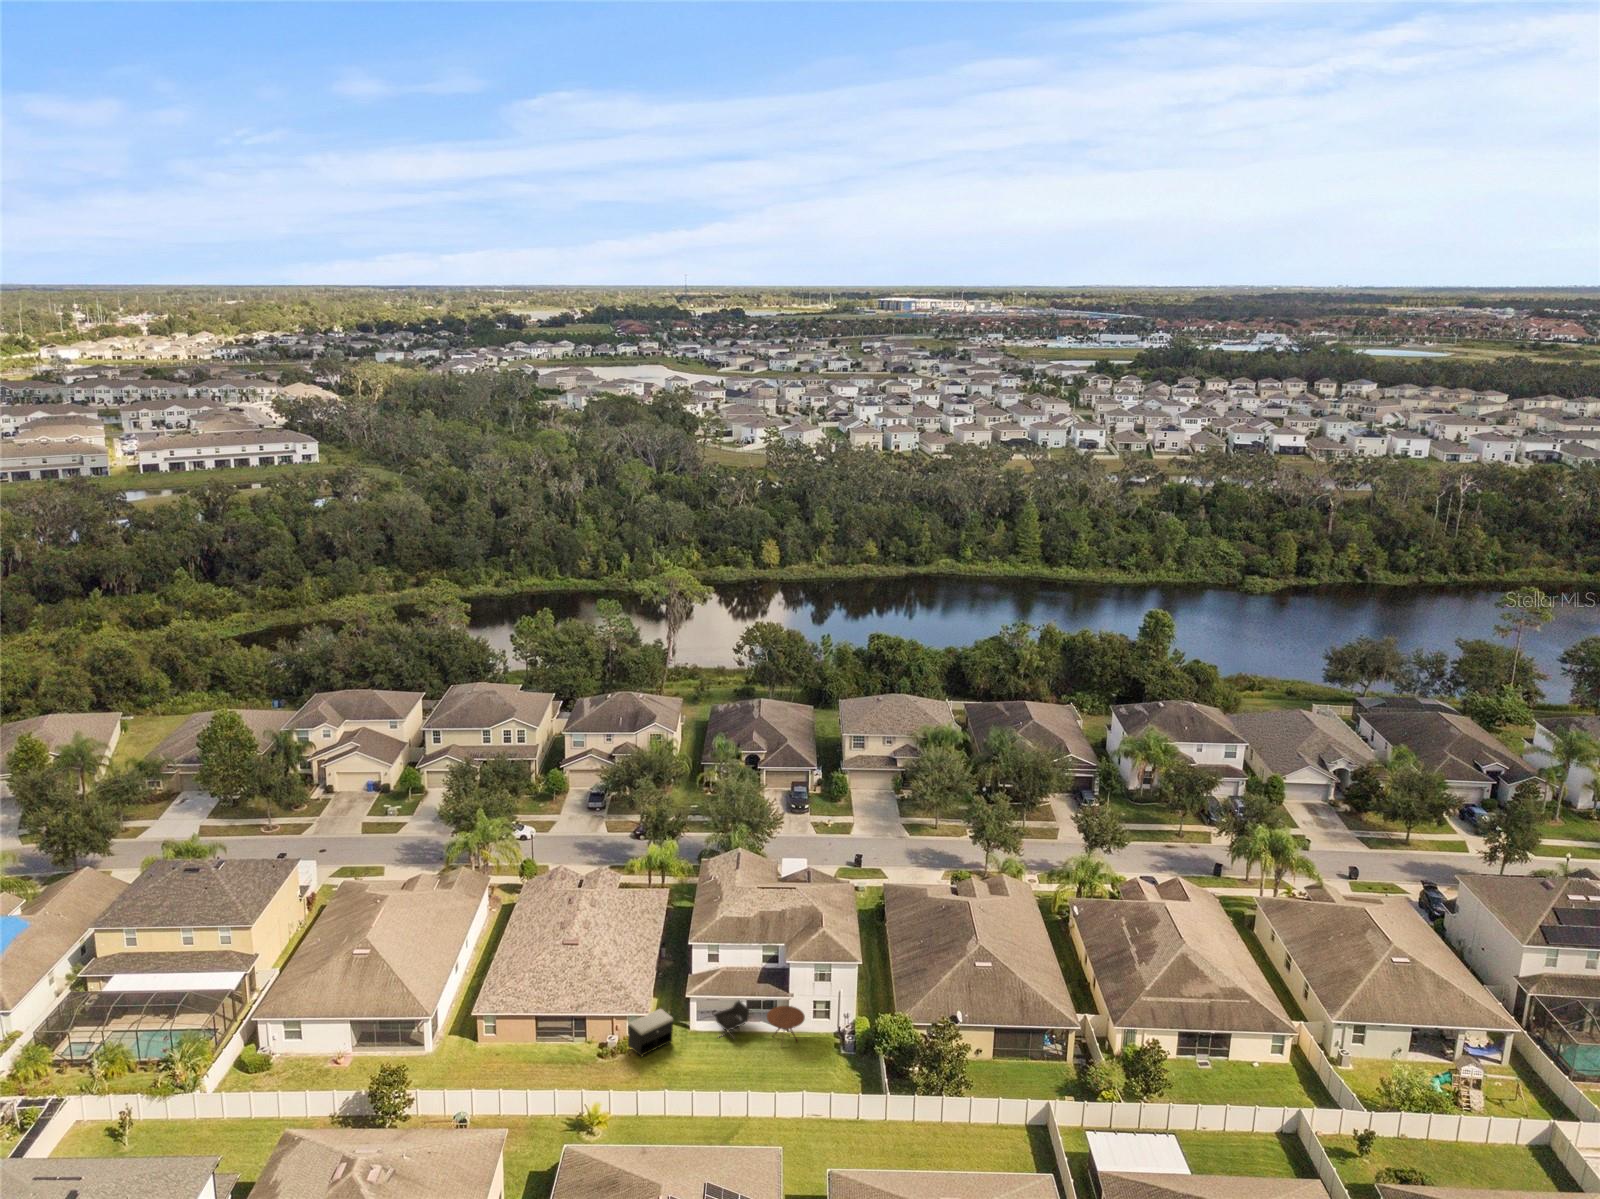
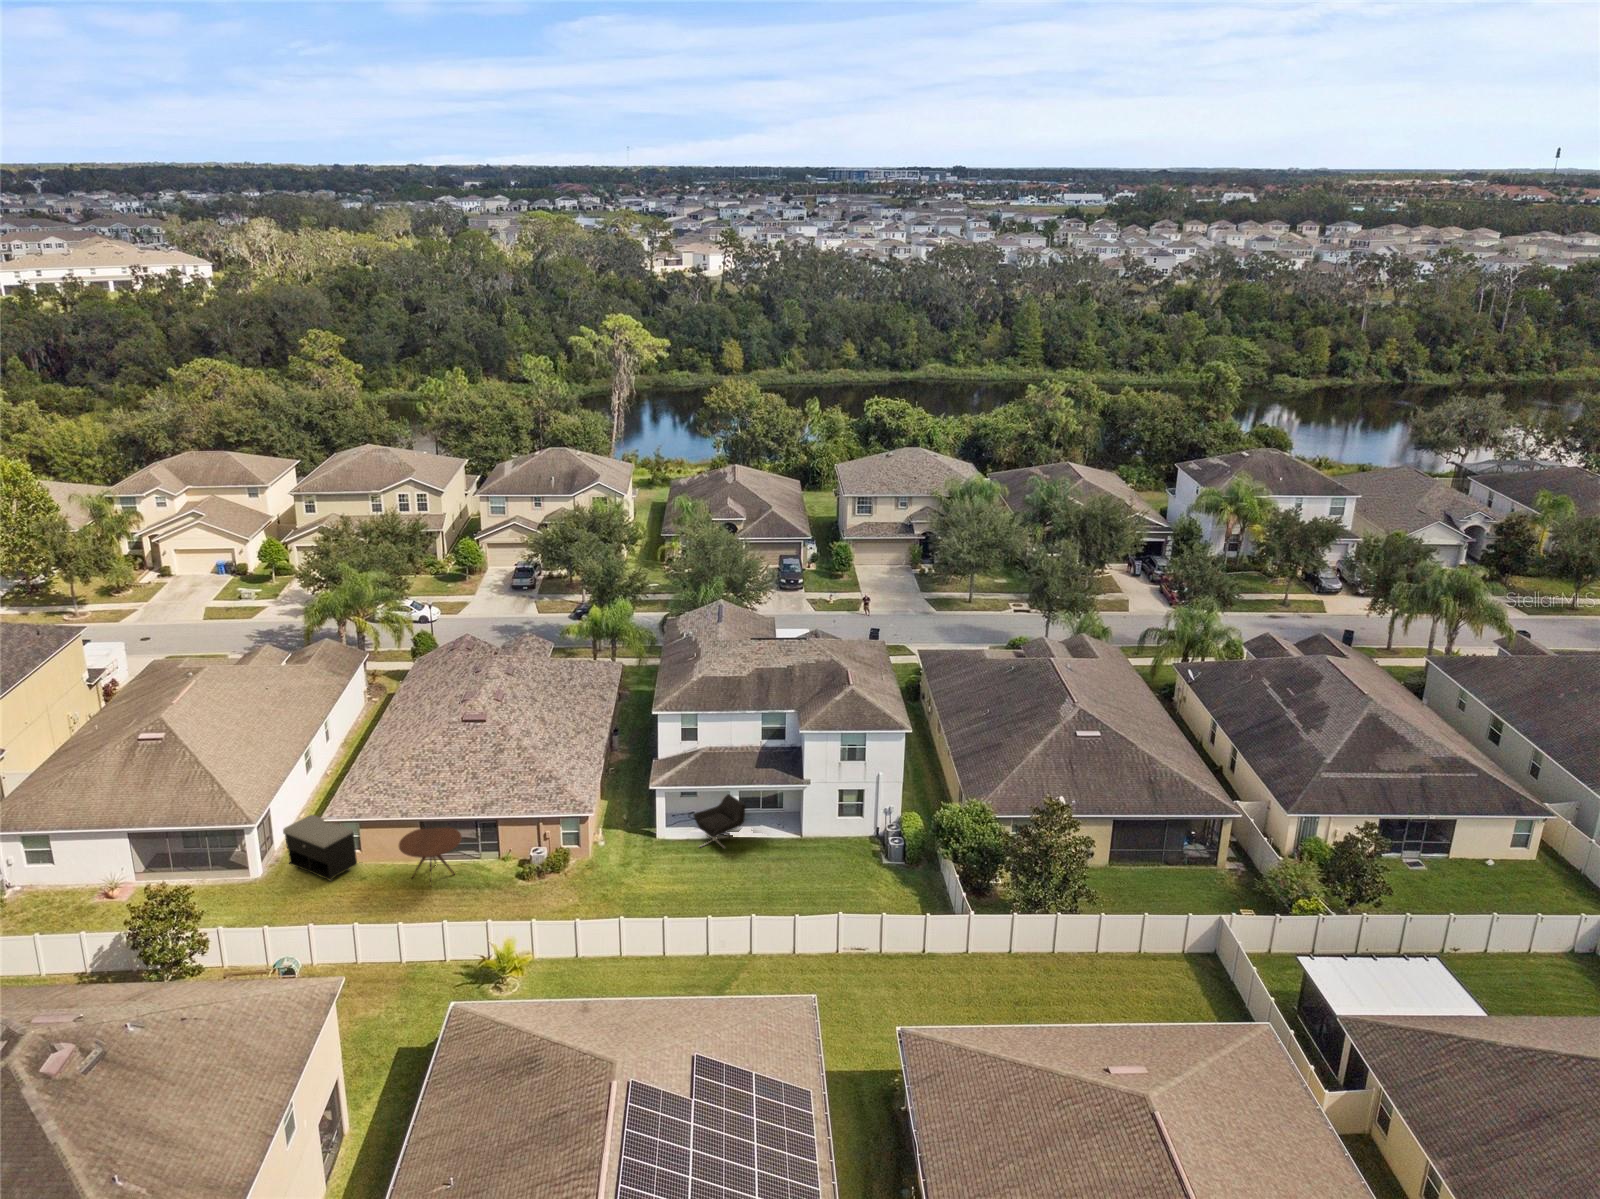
round table: present [767,1006,805,1040] -> present [399,828,462,877]
storage bench: present [628,1009,673,1056] -> present [283,815,357,881]

